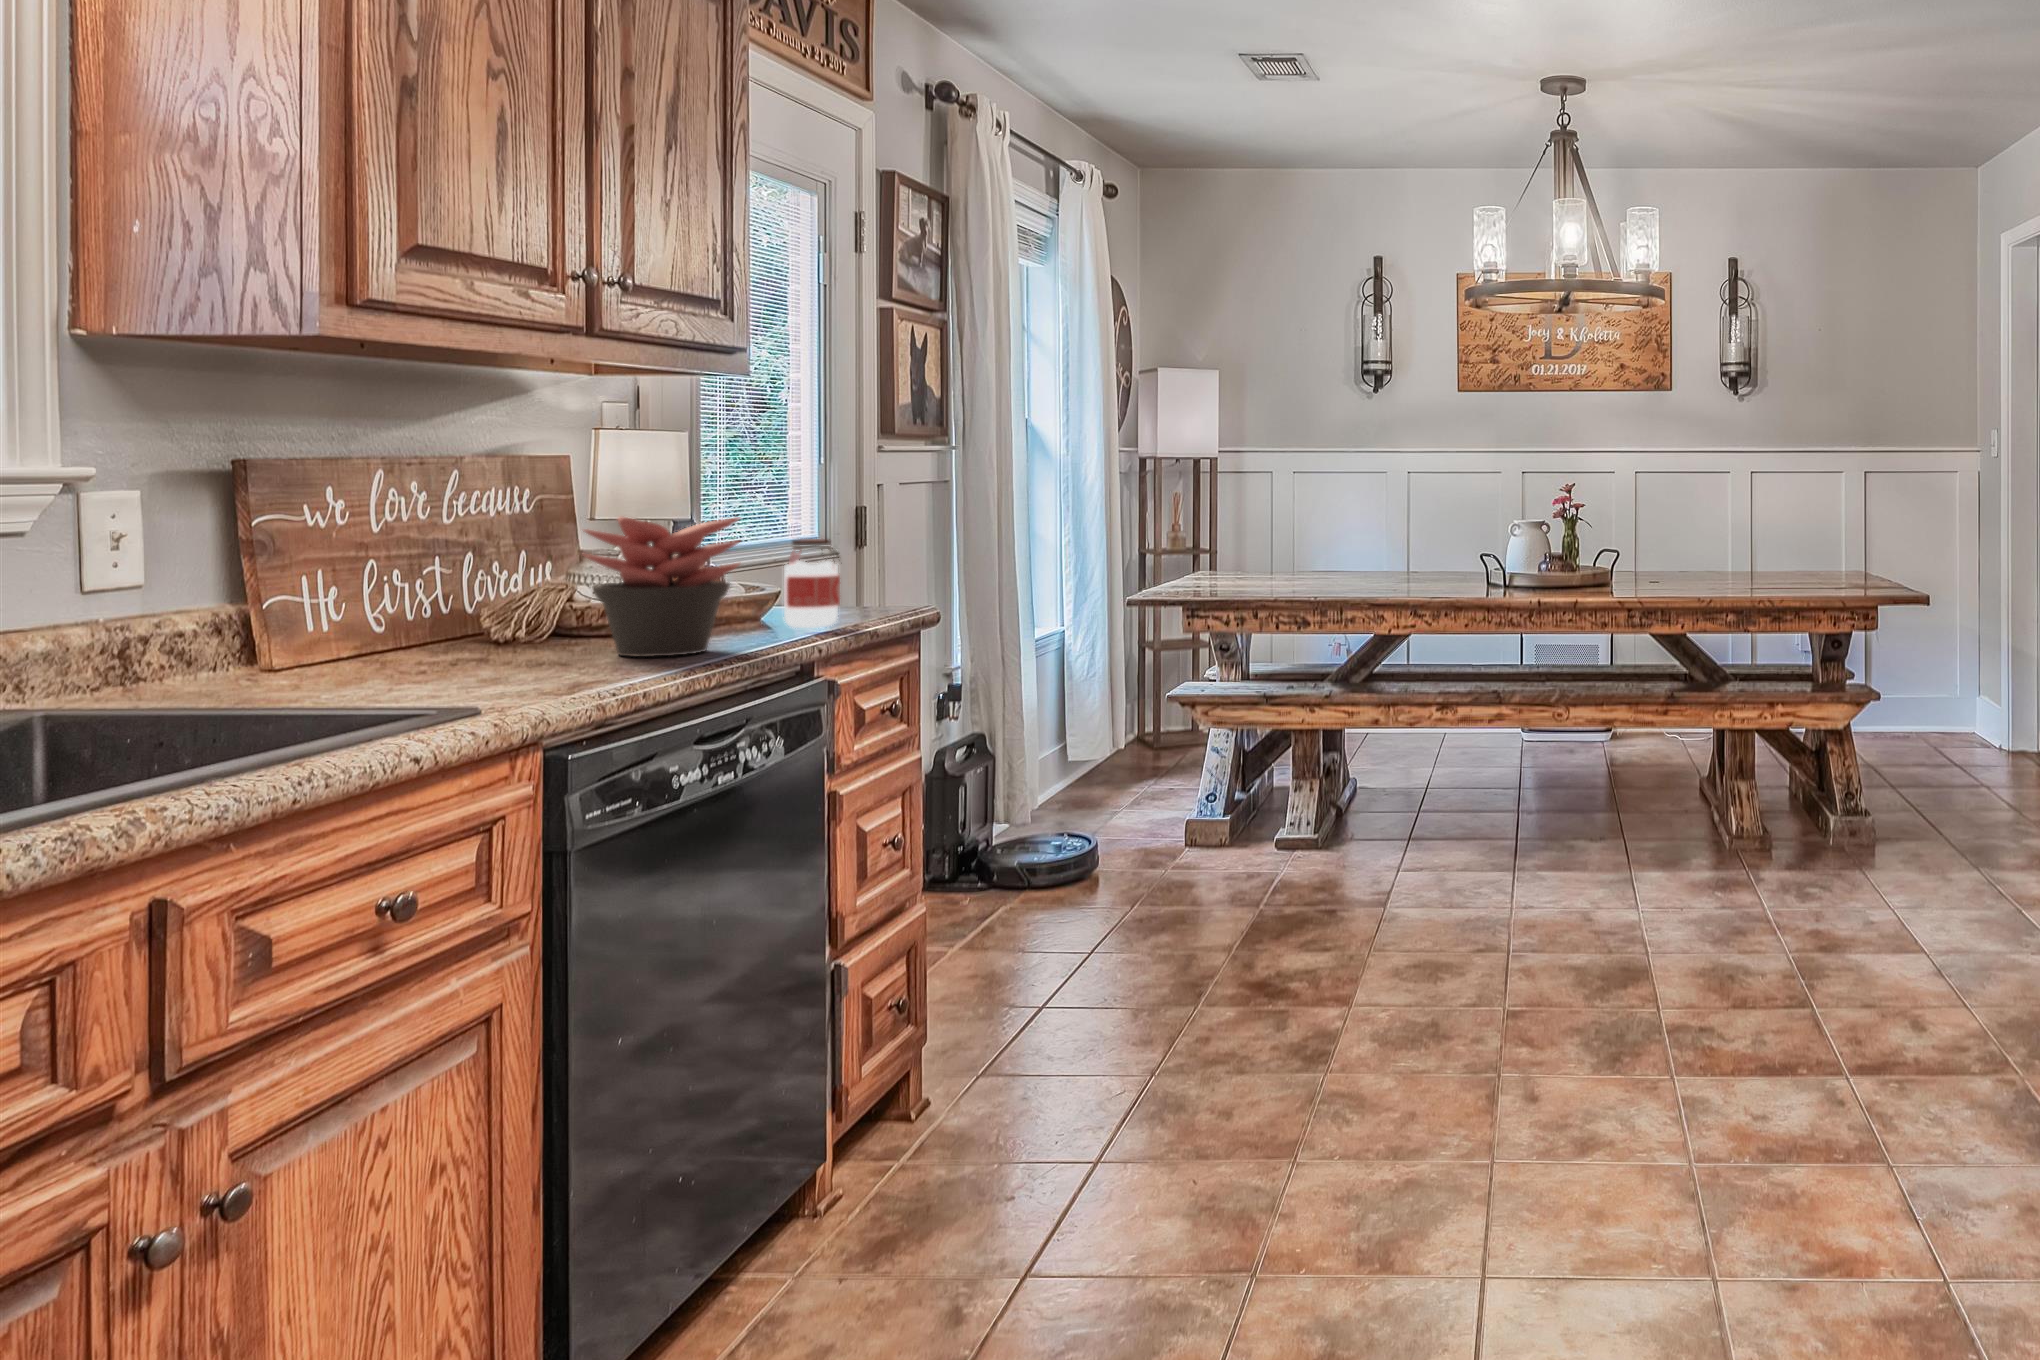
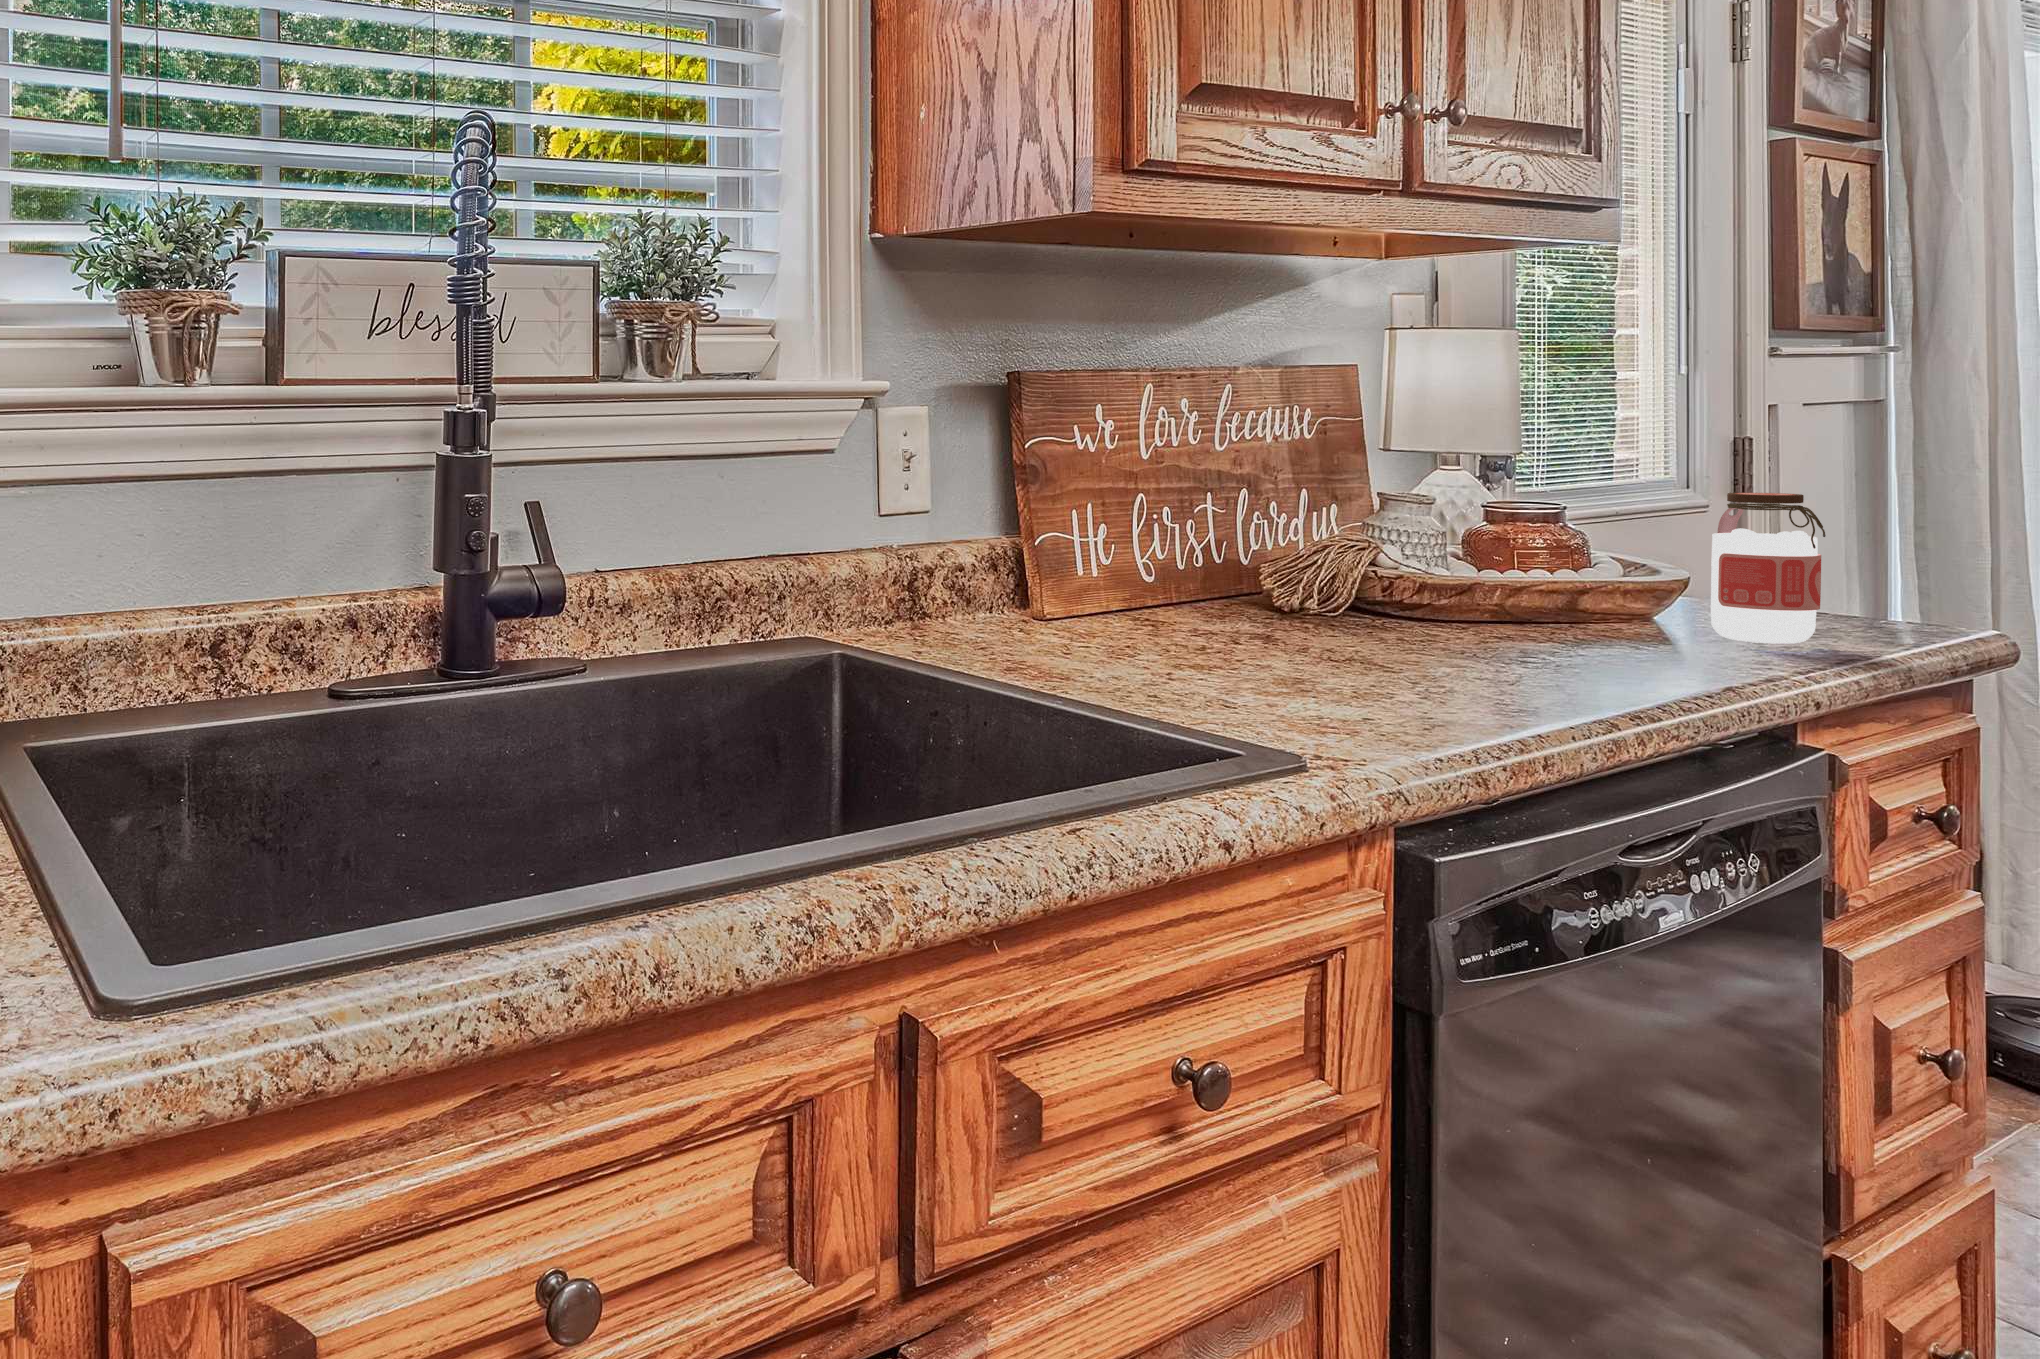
succulent plant: present [584,517,740,657] -> none [1409,453,1670,678]

